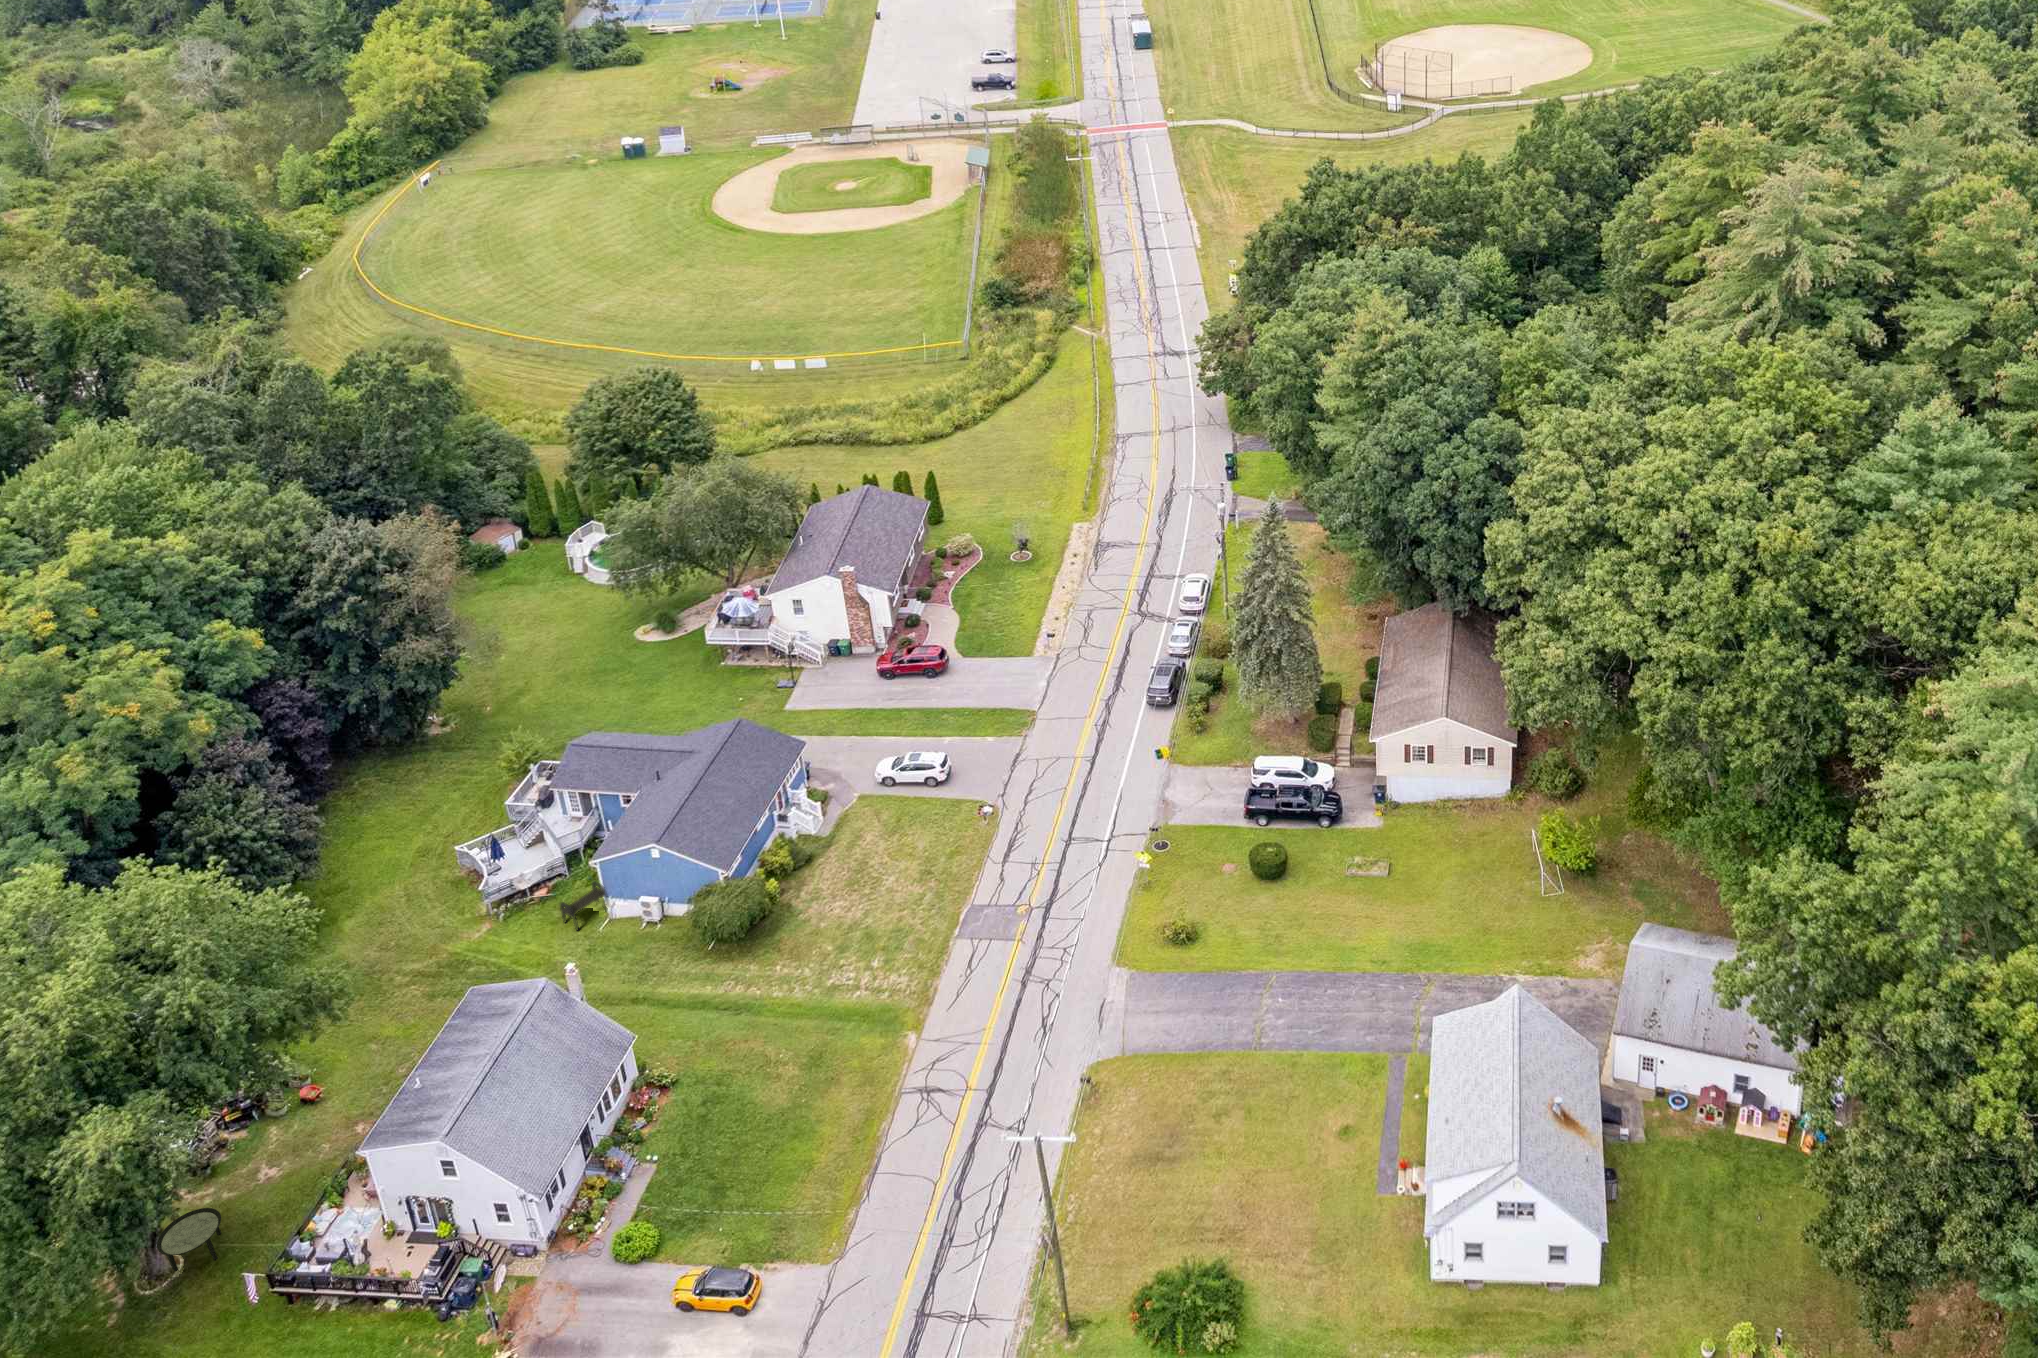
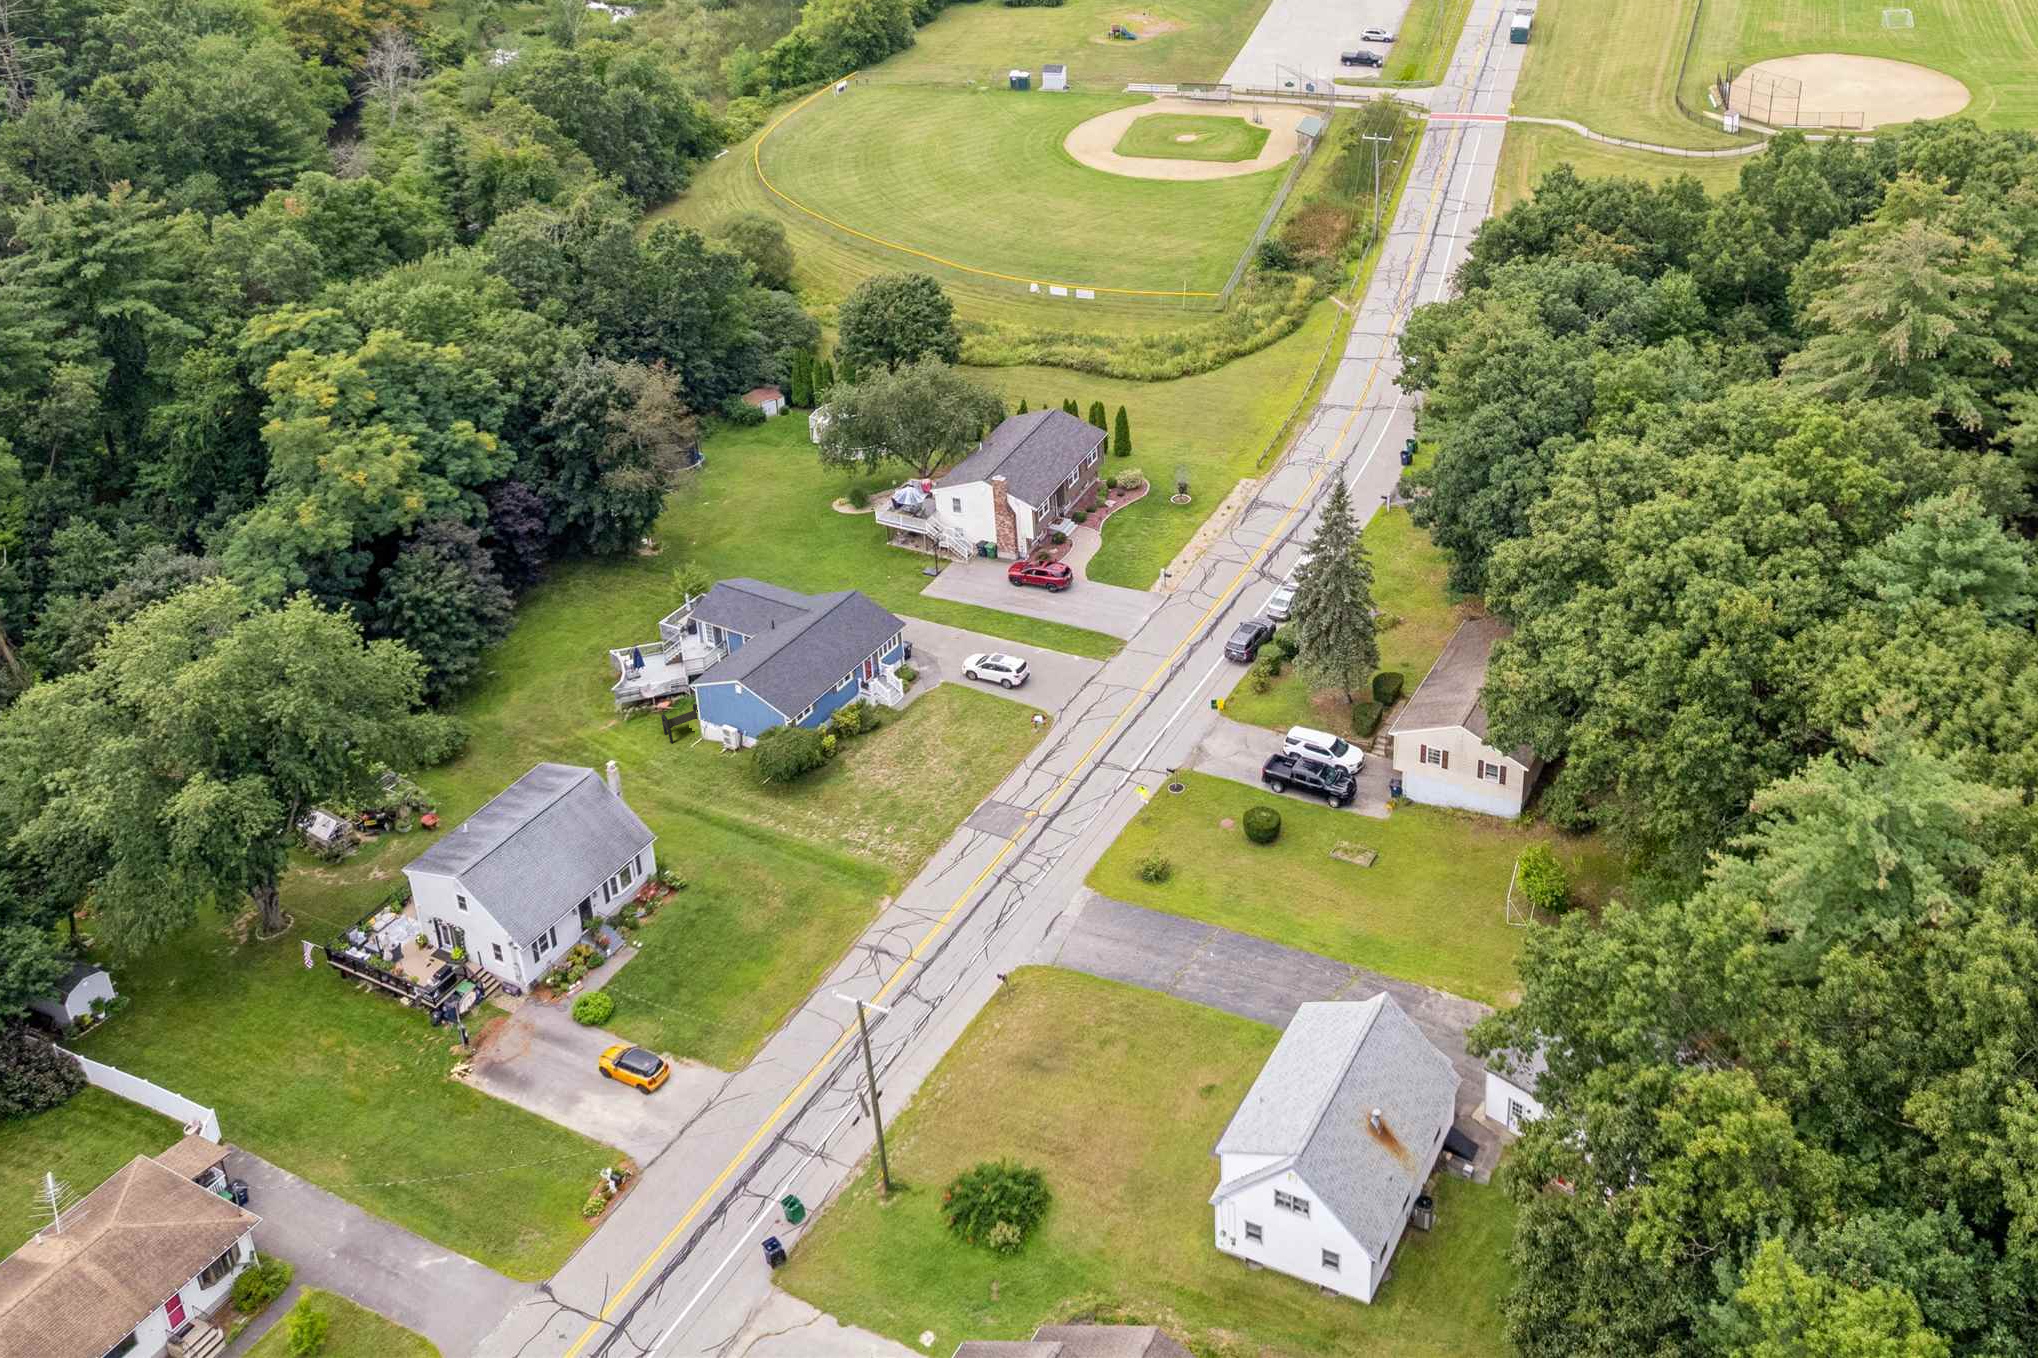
round table: present [157,1208,221,1271] -> none [277,884,329,931]

